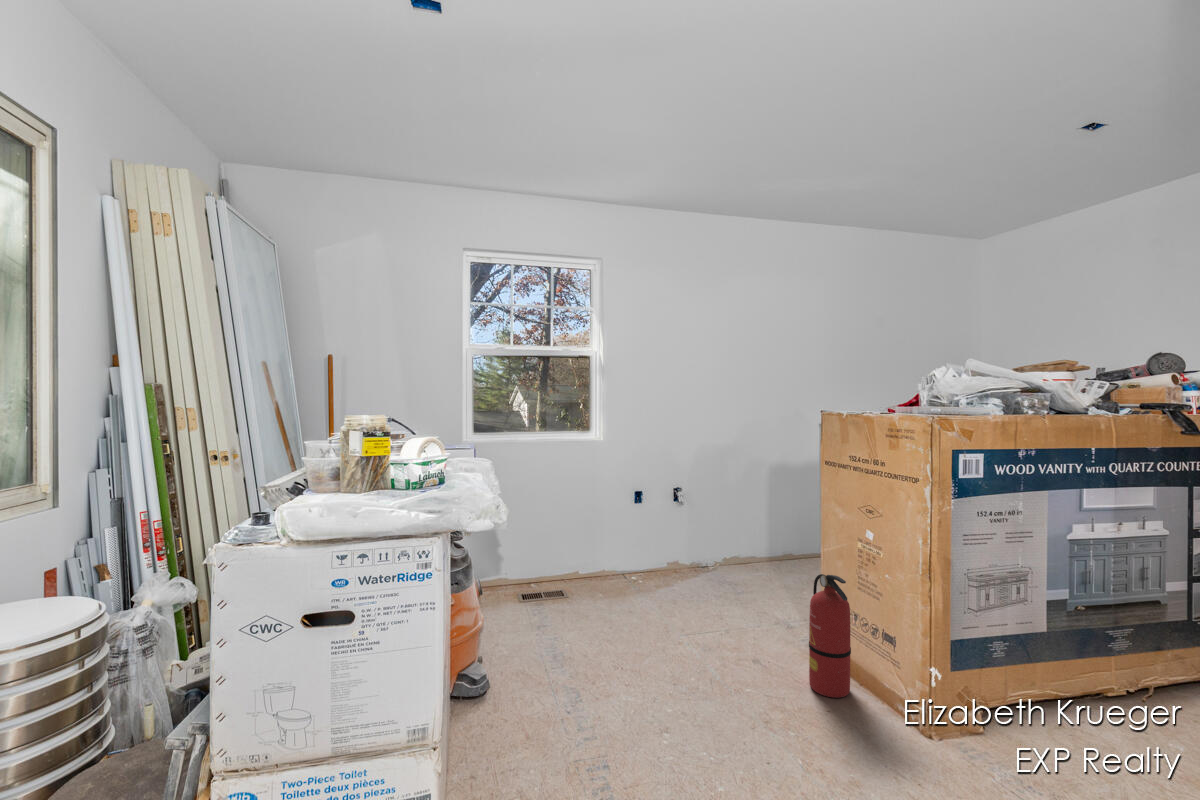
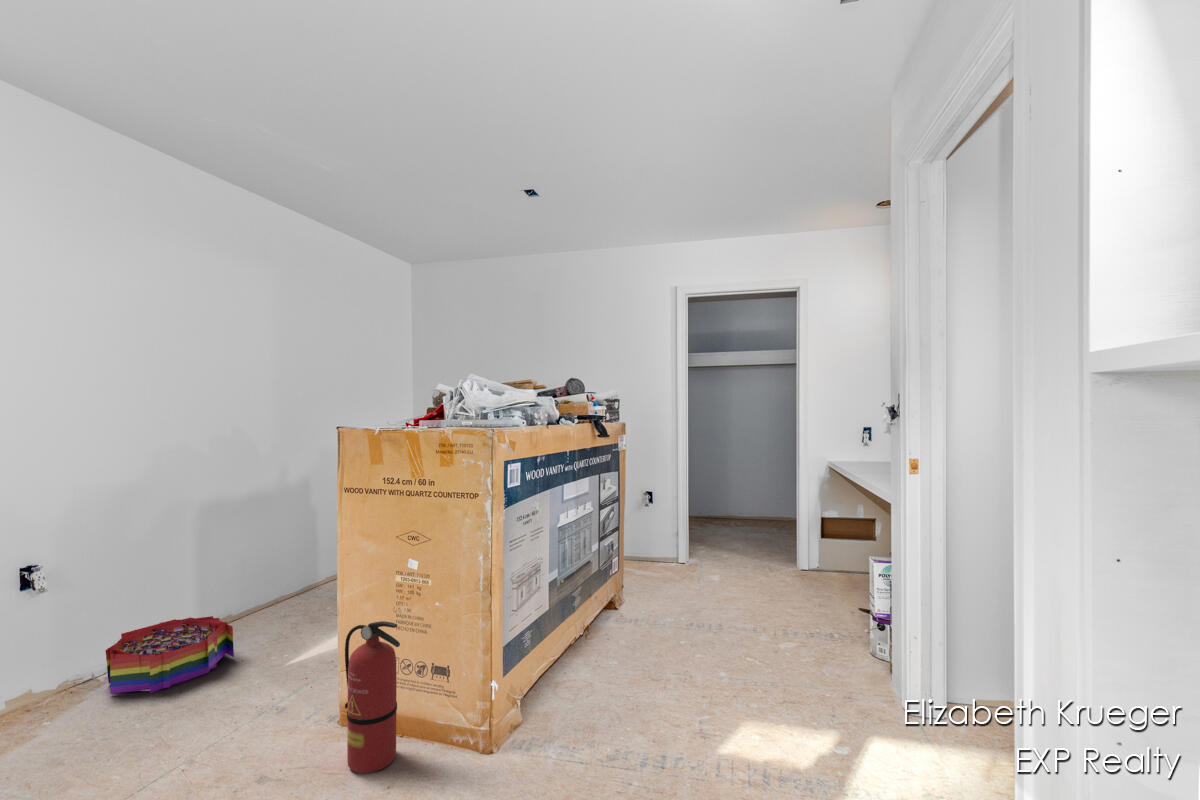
storage bin: none [707,544,780,587] -> present [106,616,234,694]

